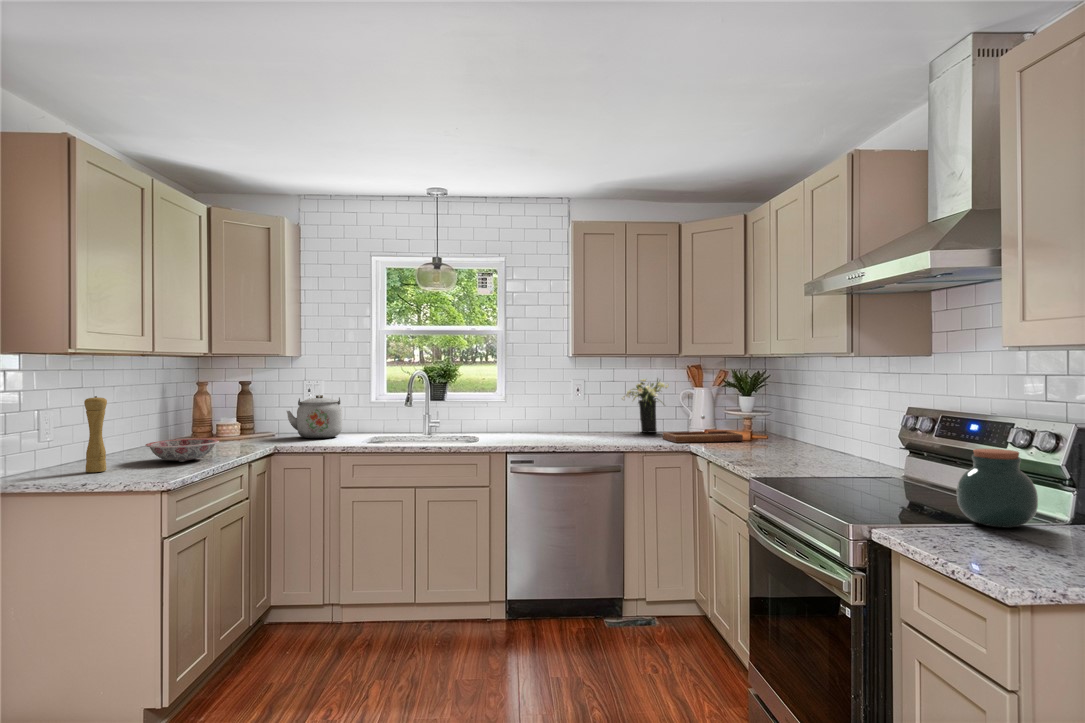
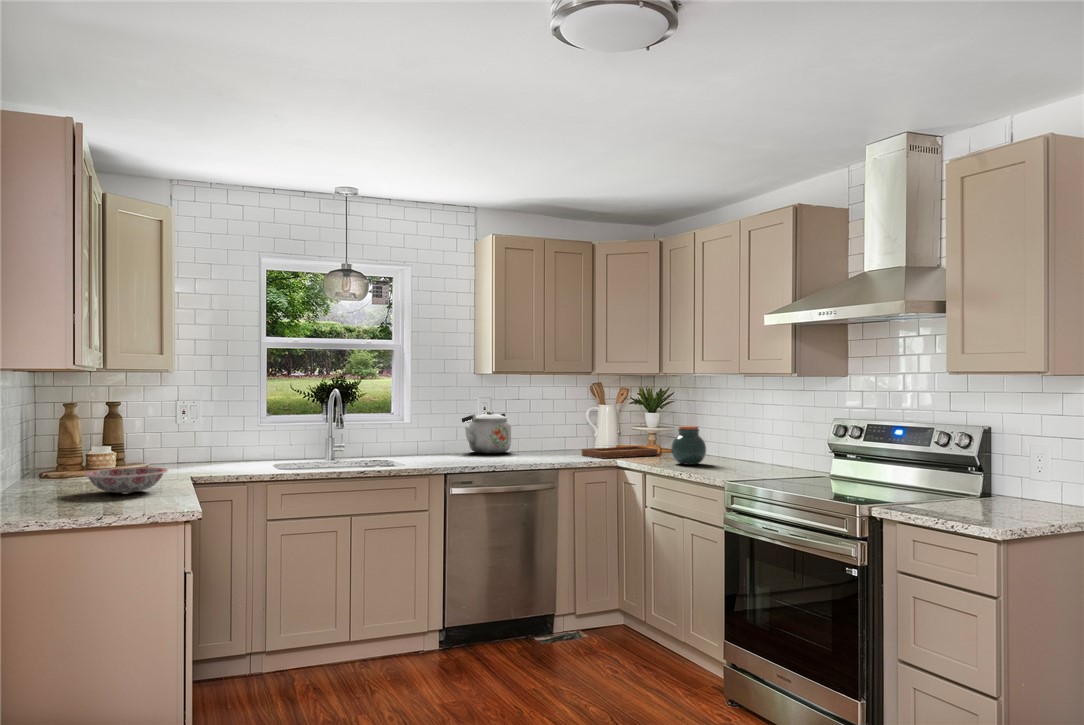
flower arrangement: present [622,379,669,433] -> none [528,395,574,451]
kettle: present [287,395,342,438] -> present [462,411,511,454]
pepper mill: present [84,396,107,472] -> none [45,418,70,508]
jar: present [957,449,1038,528] -> present [671,426,706,465]

